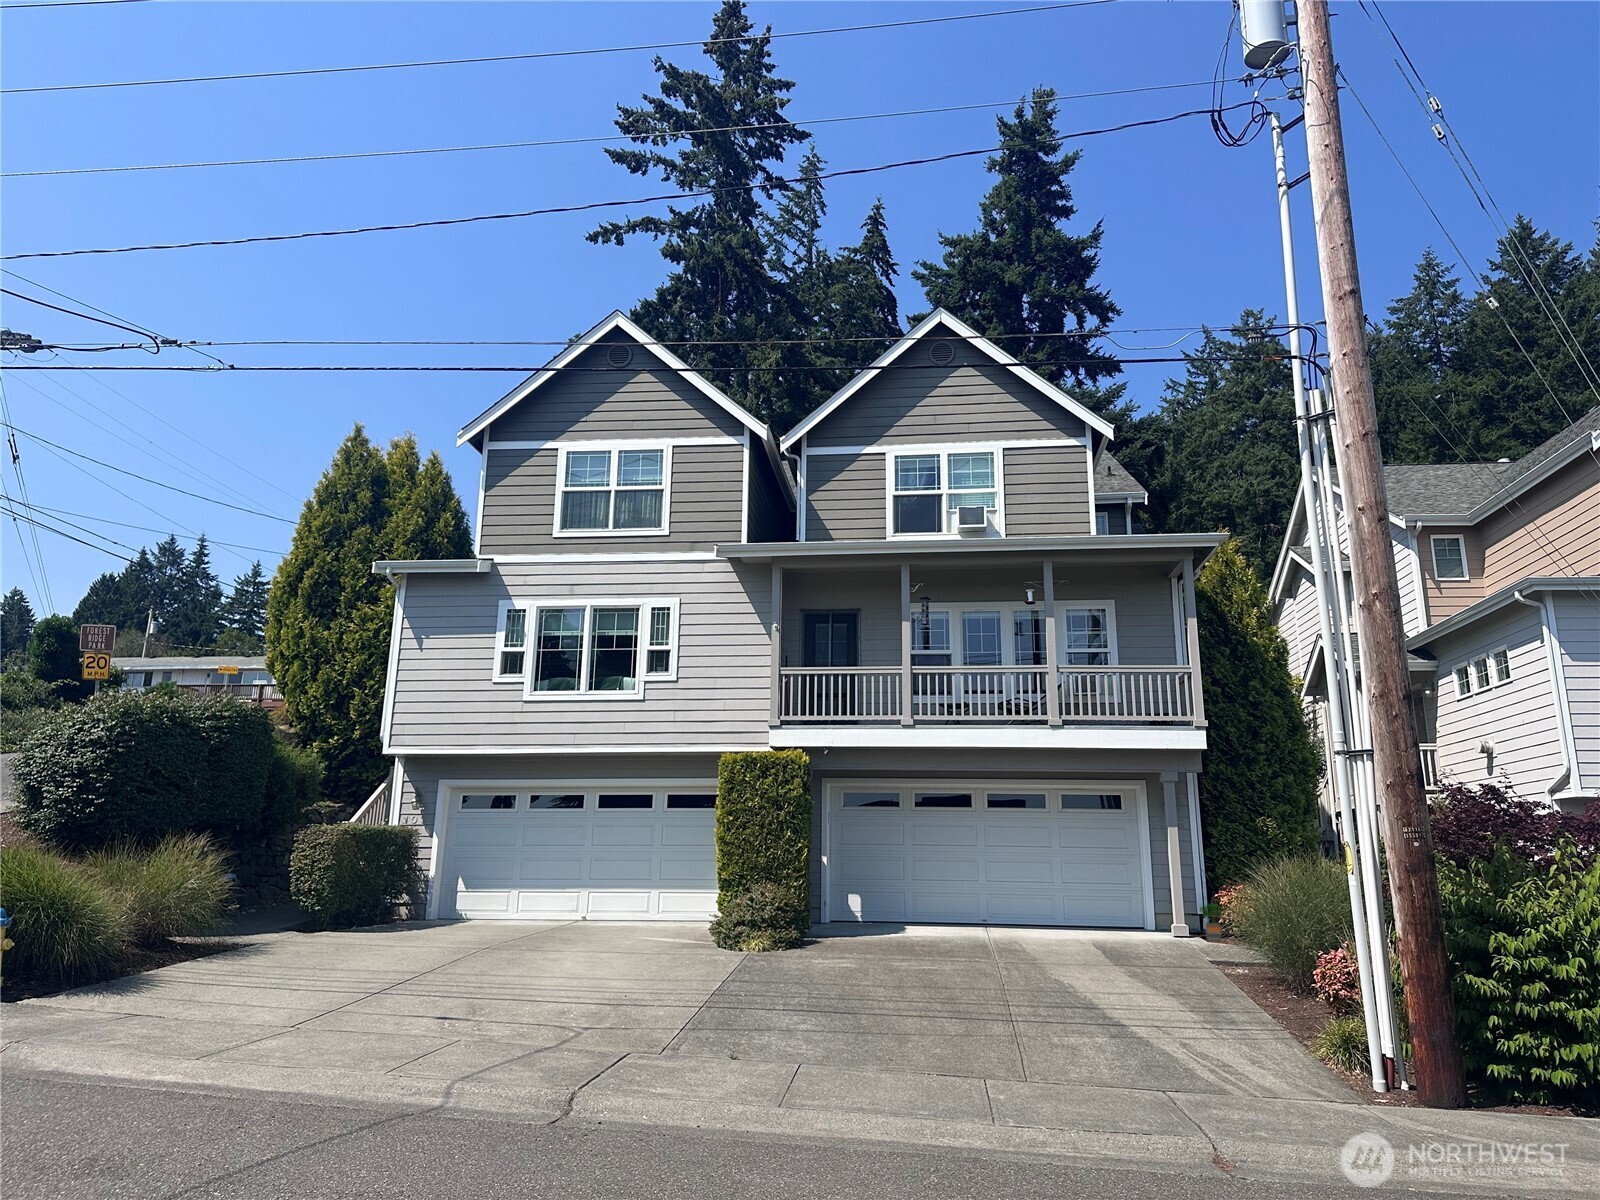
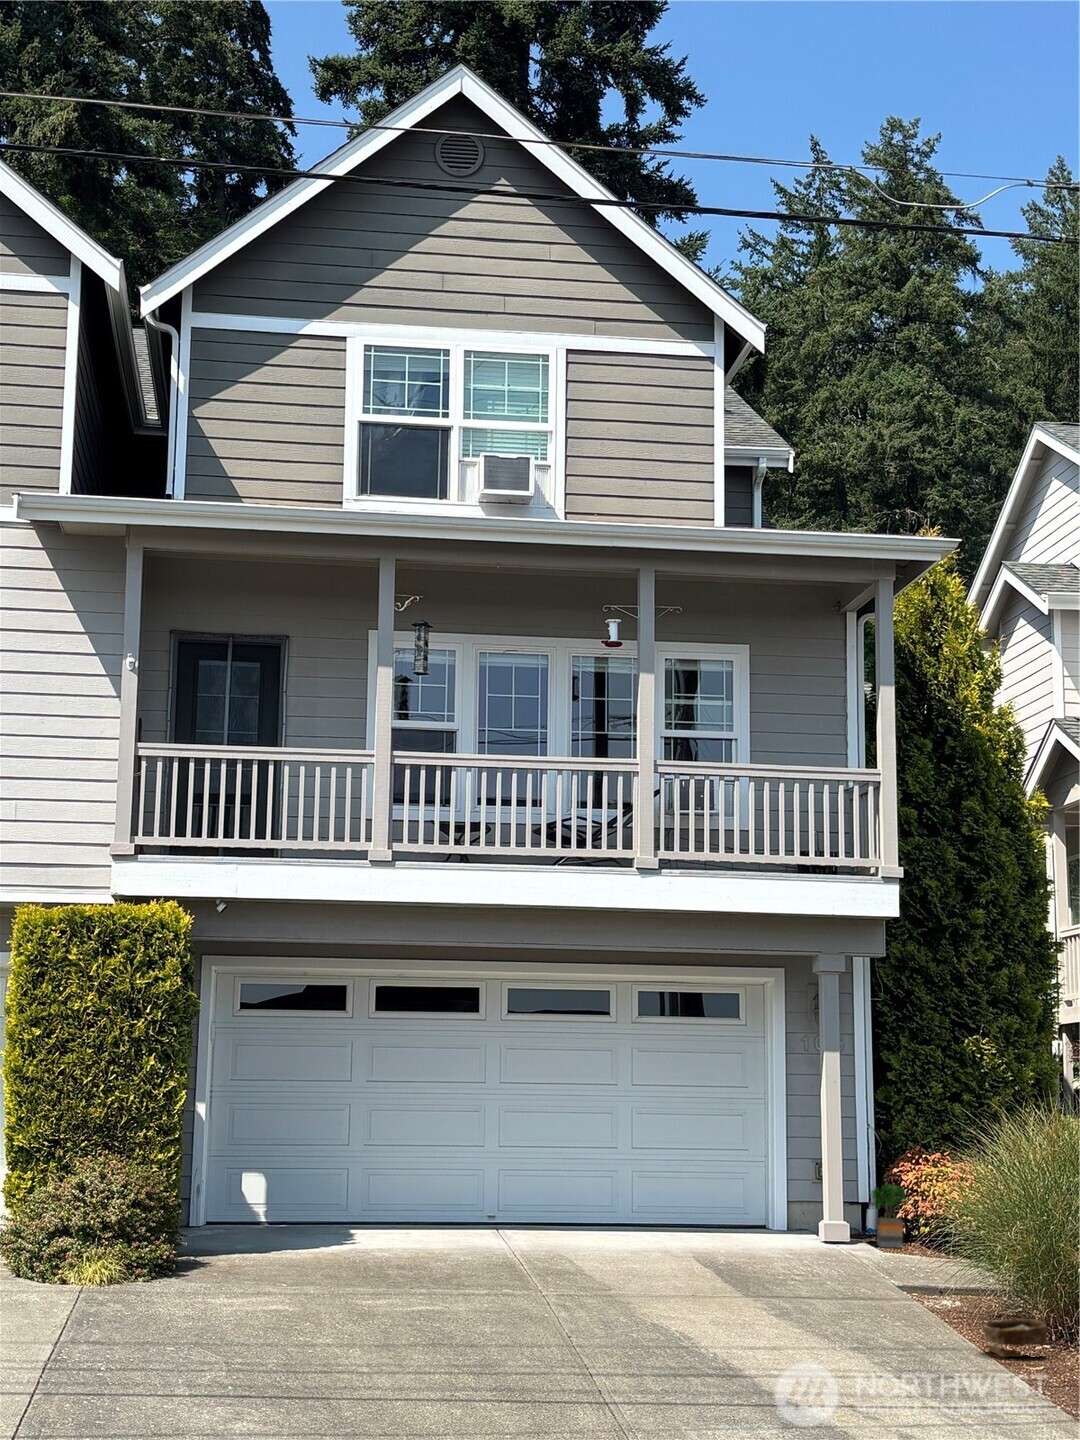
woven basket: none [1251,982,1294,1011] -> present [982,1316,1047,1357]

